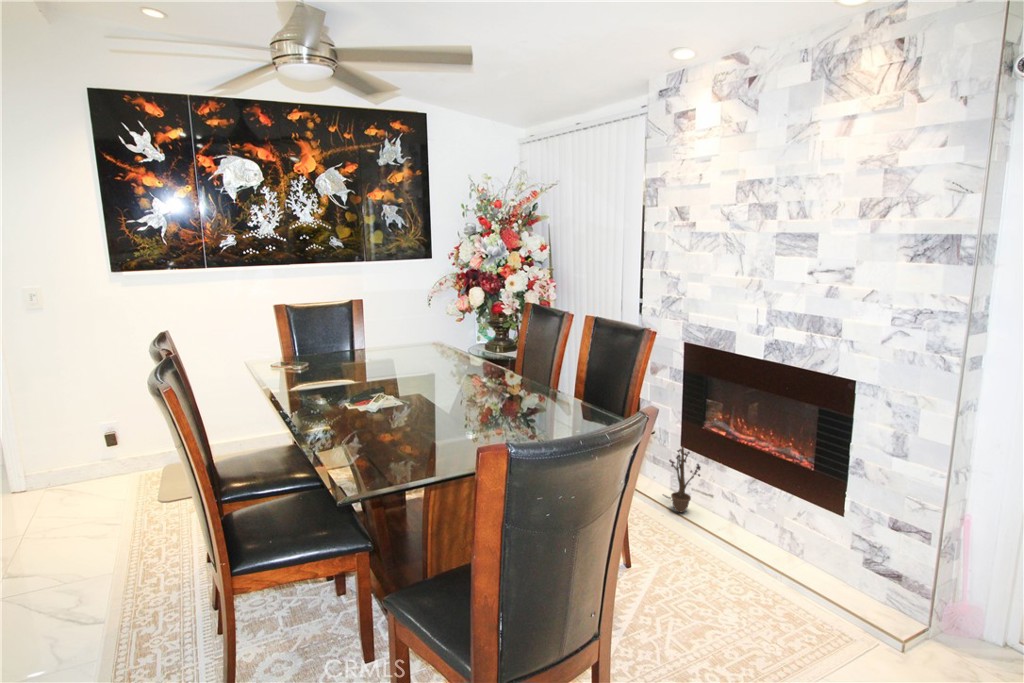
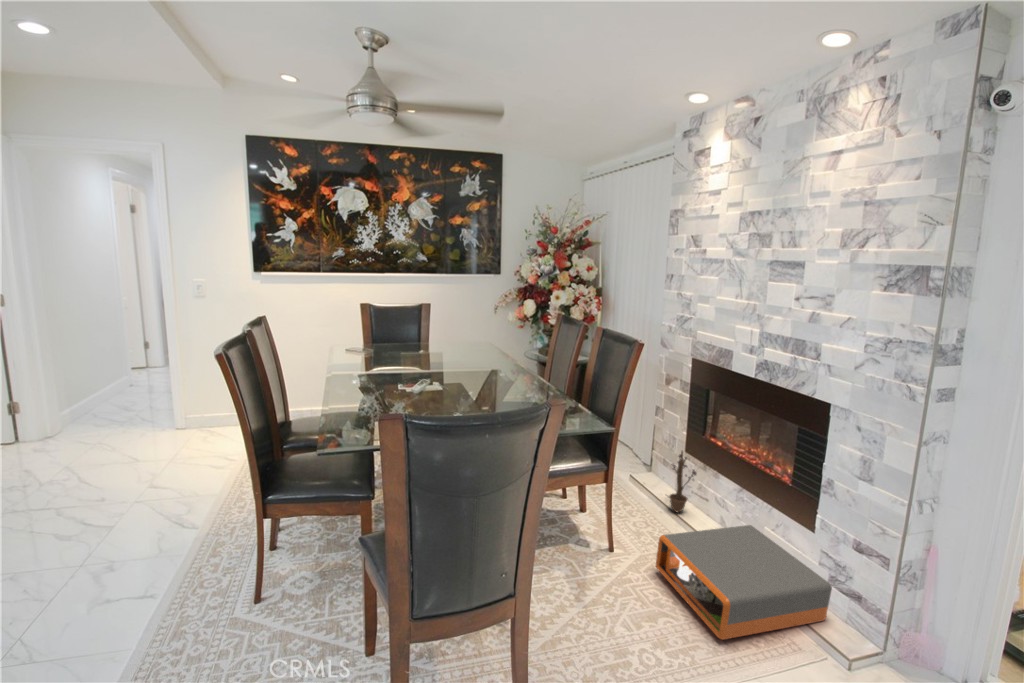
storage box: none [686,516,870,645] -> present [656,525,832,640]

